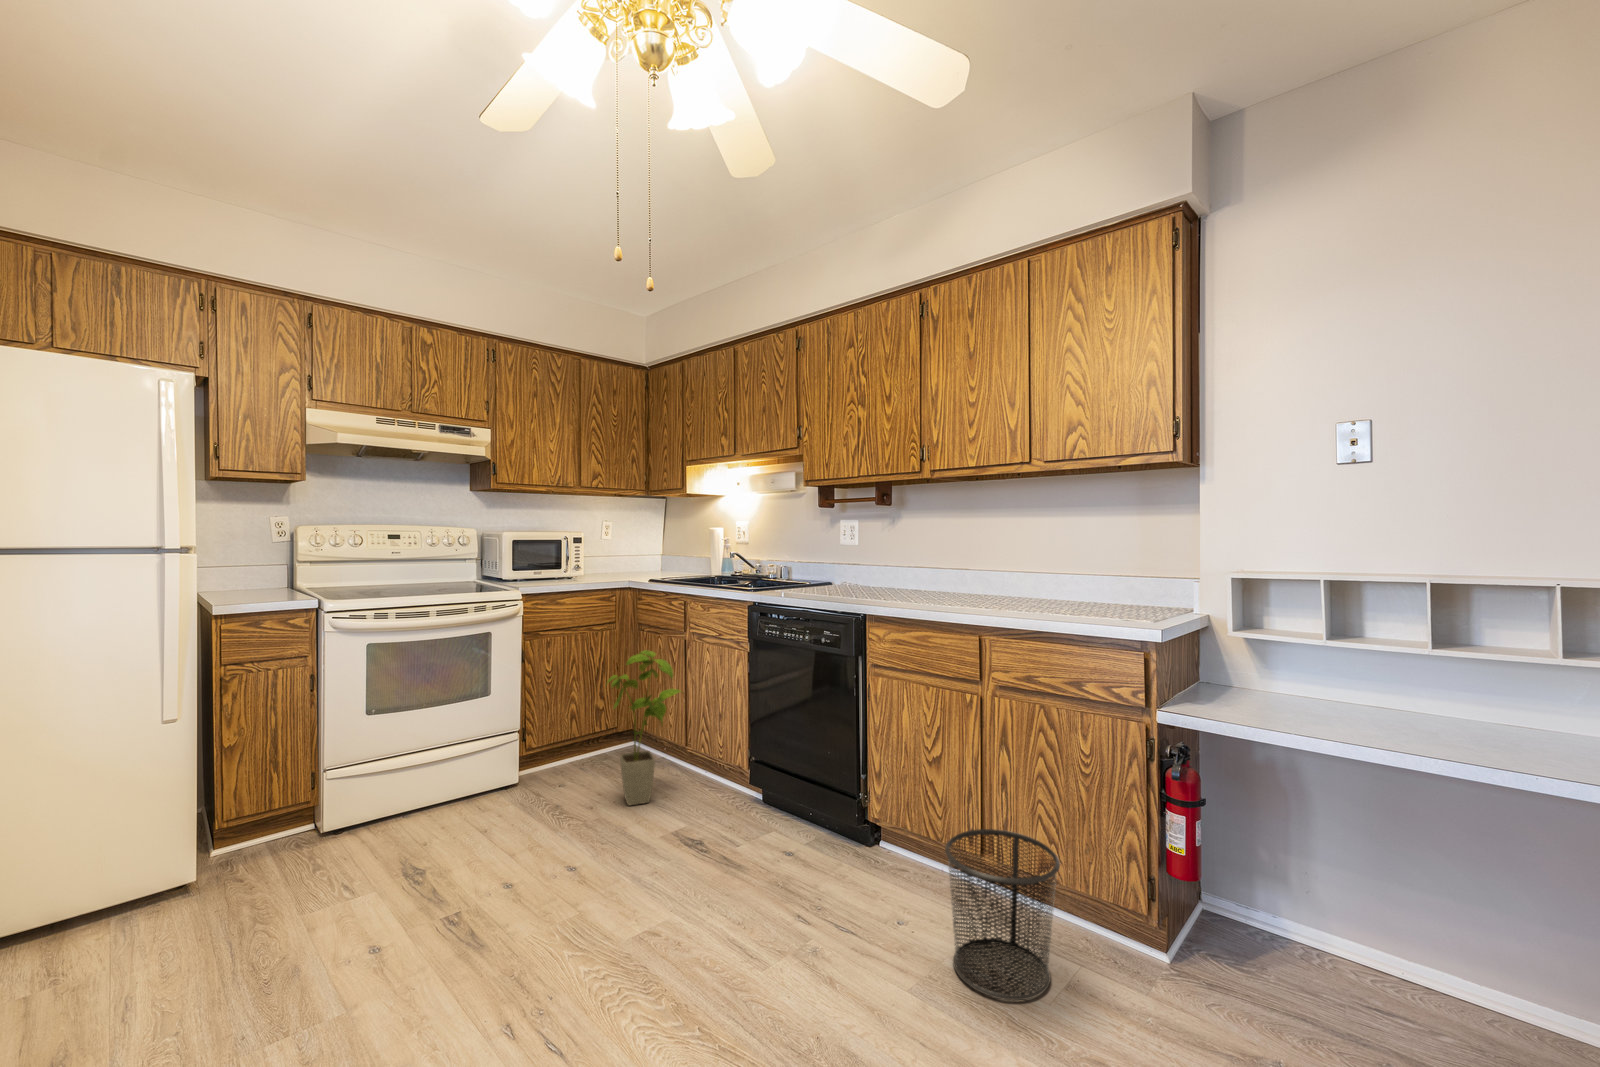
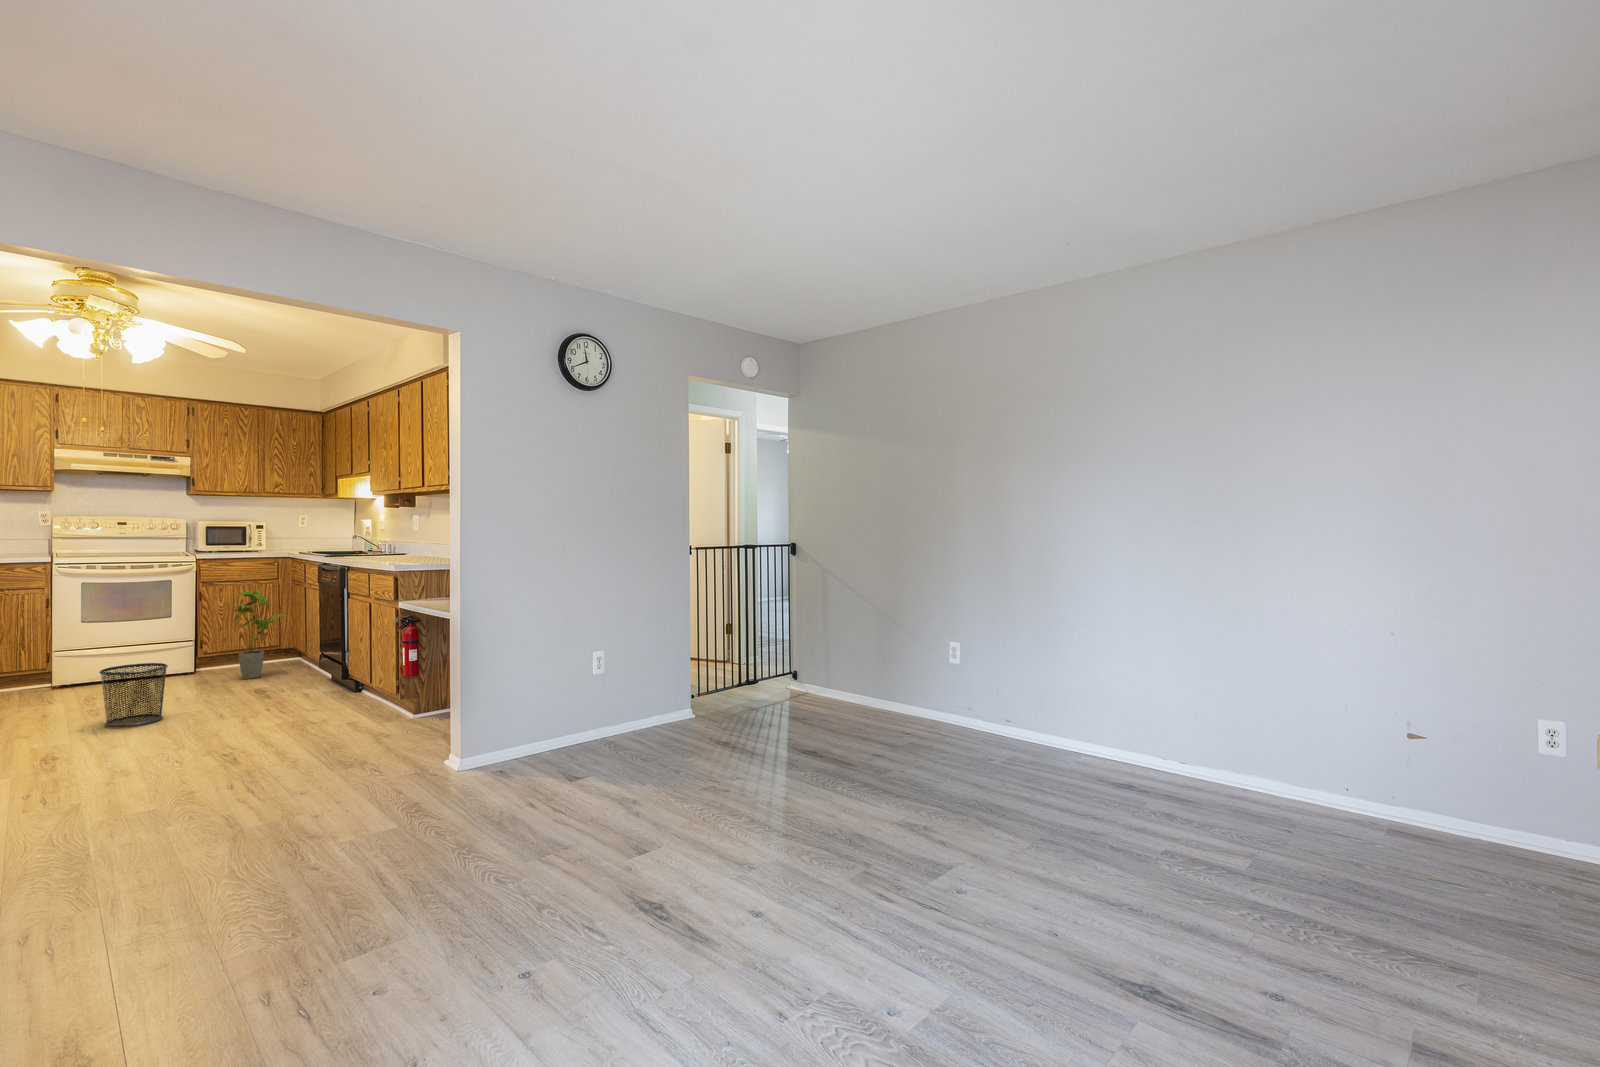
waste bin: present [945,829,1060,1000] -> present [99,663,168,727]

